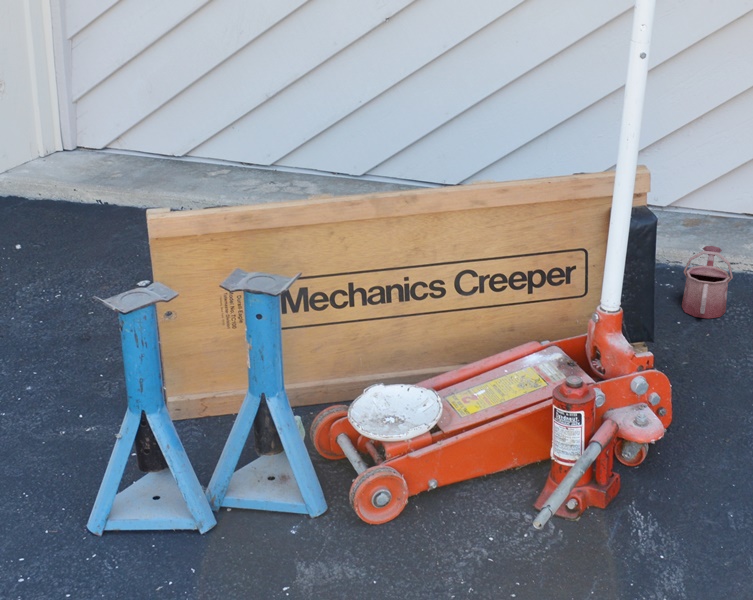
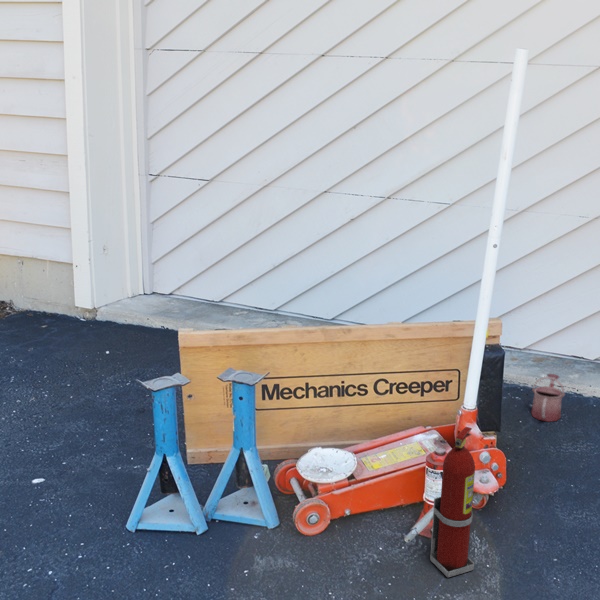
fire extinguisher: none [568,344,641,575] -> present [430,427,475,577]

